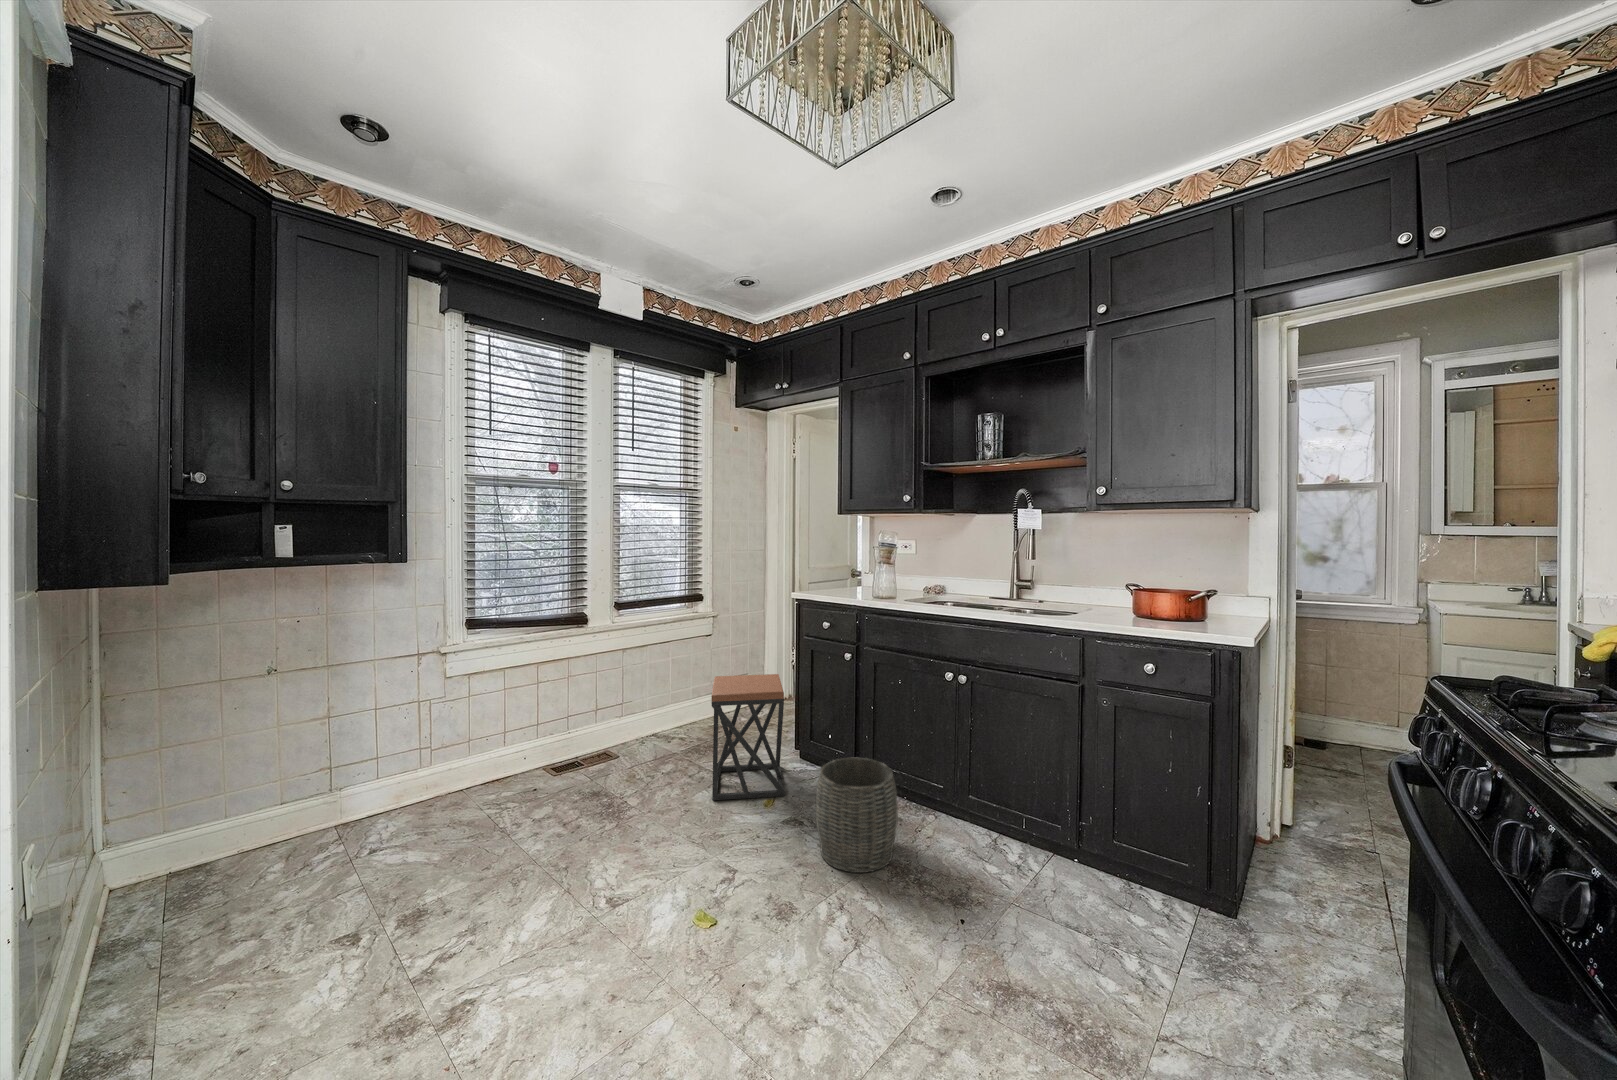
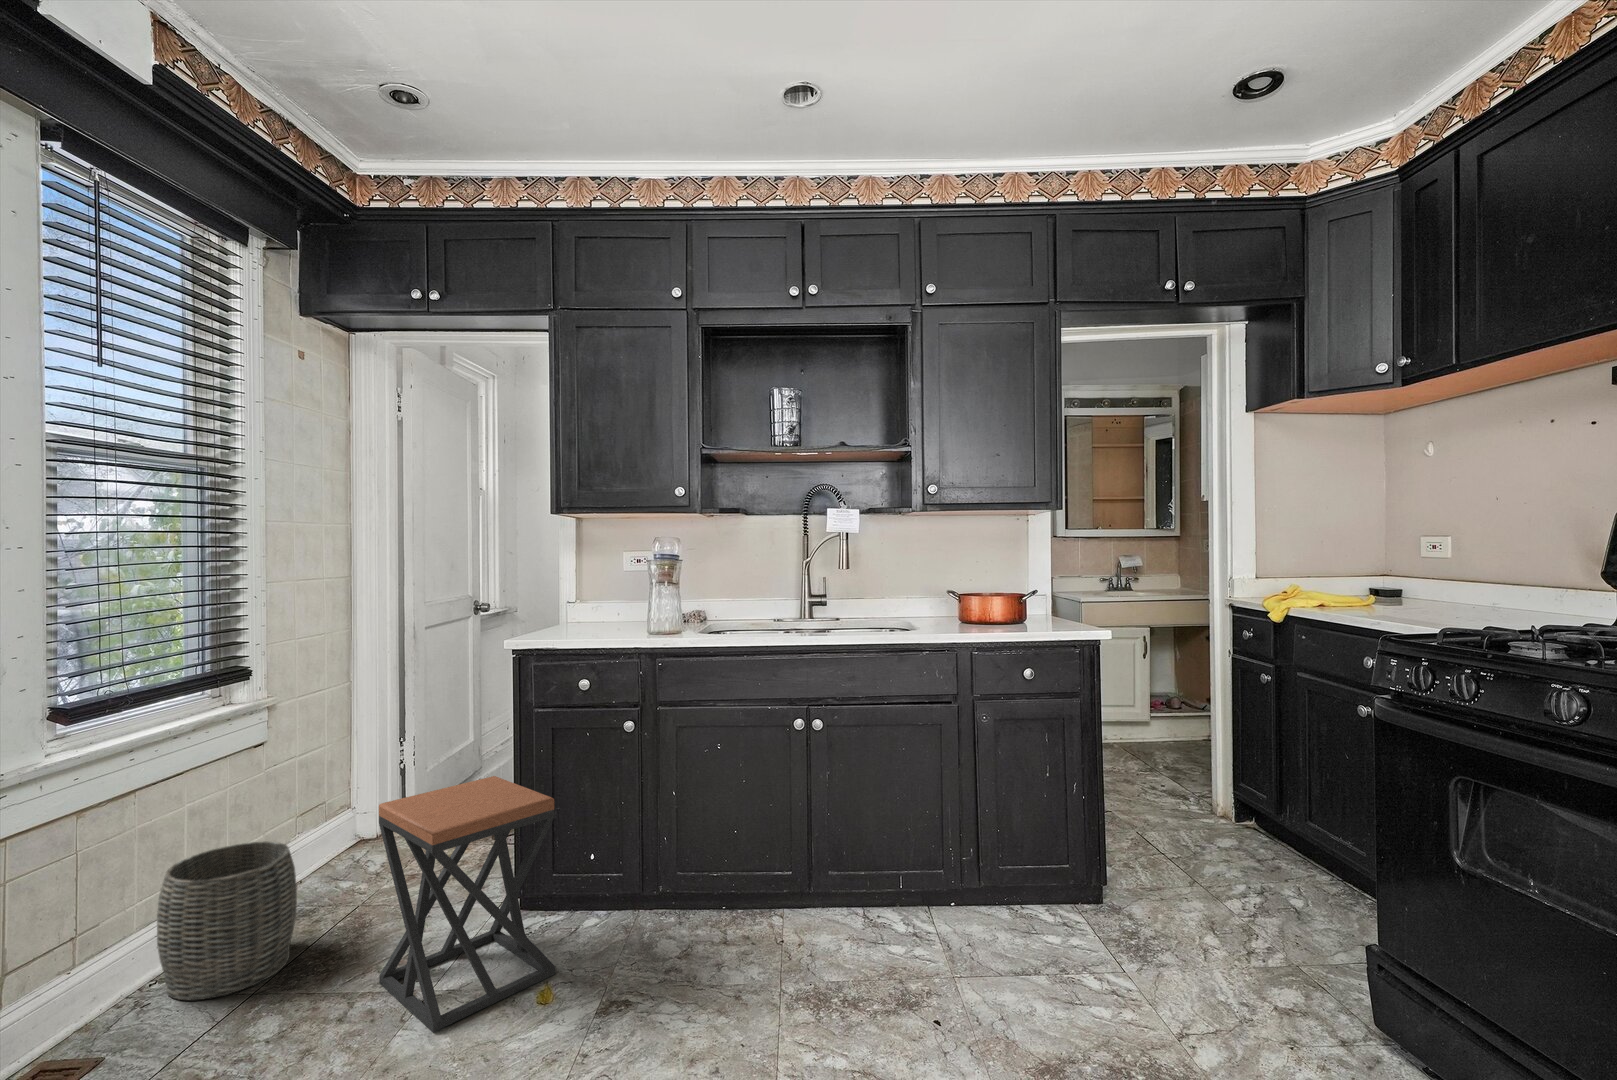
woven basket: present [816,758,898,873] -> present [157,842,297,1000]

